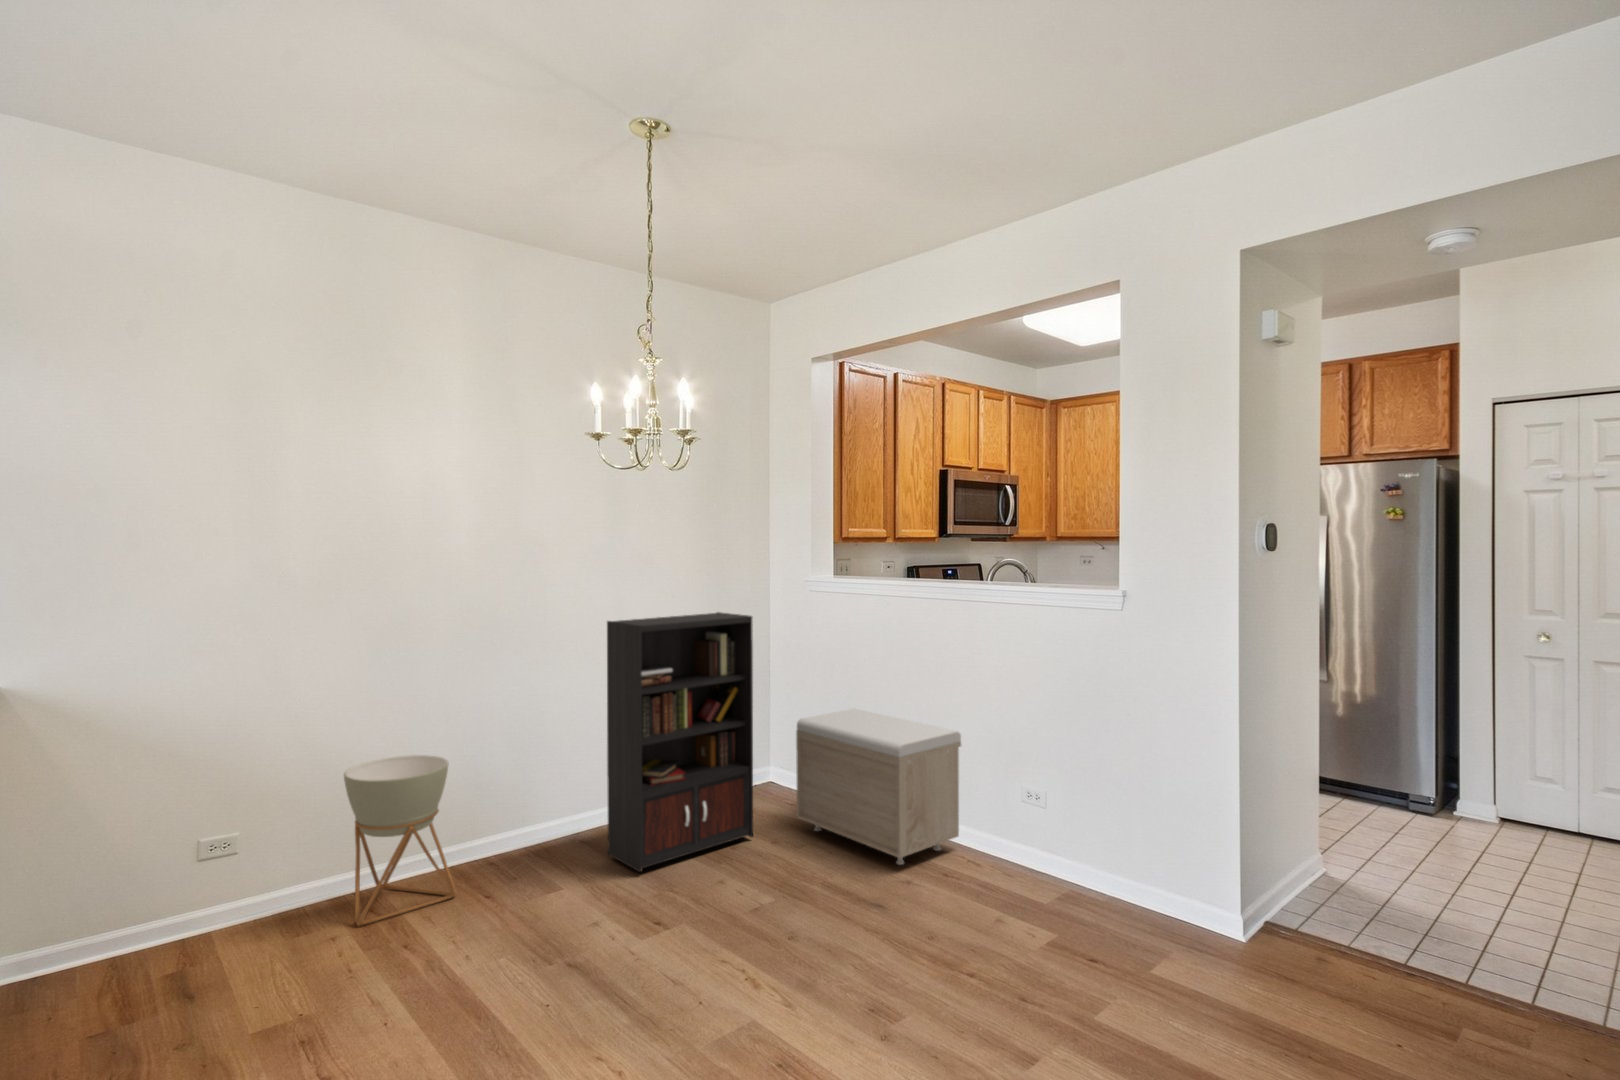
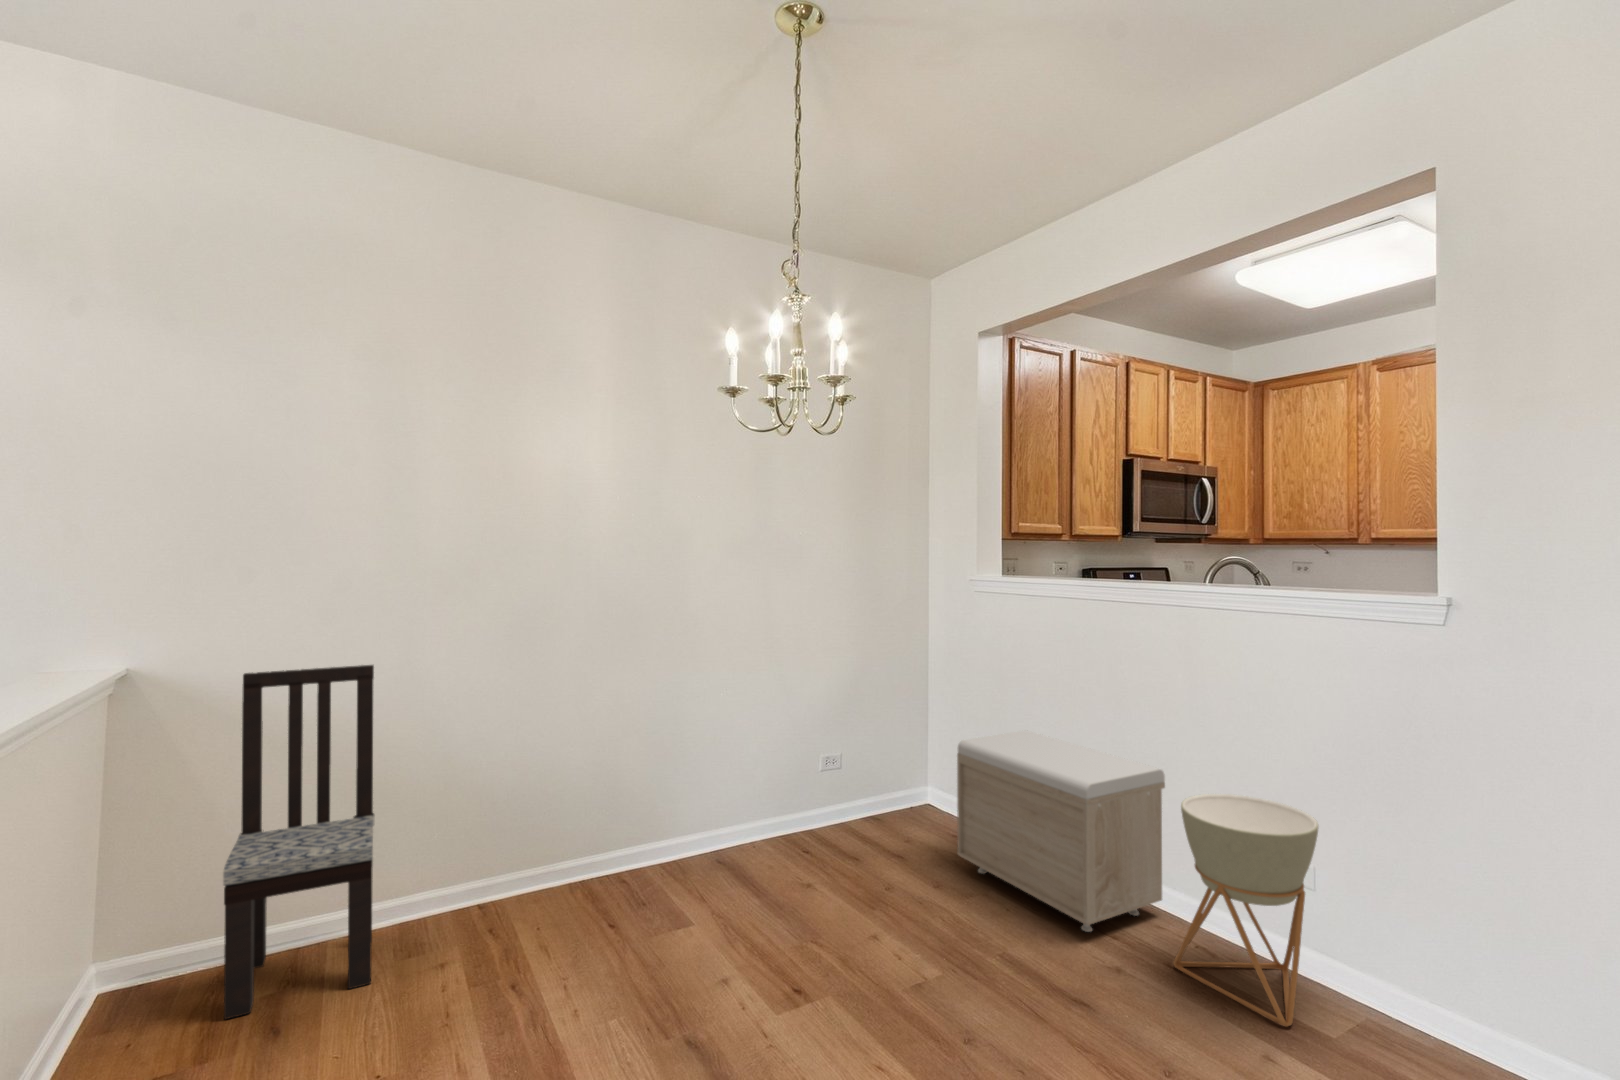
bookcase: present [607,612,753,872] -> none [743,615,906,910]
dining chair: none [122,670,269,1001] -> present [223,665,374,1019]
planter: present [344,755,456,925] -> present [1173,794,1318,1027]

